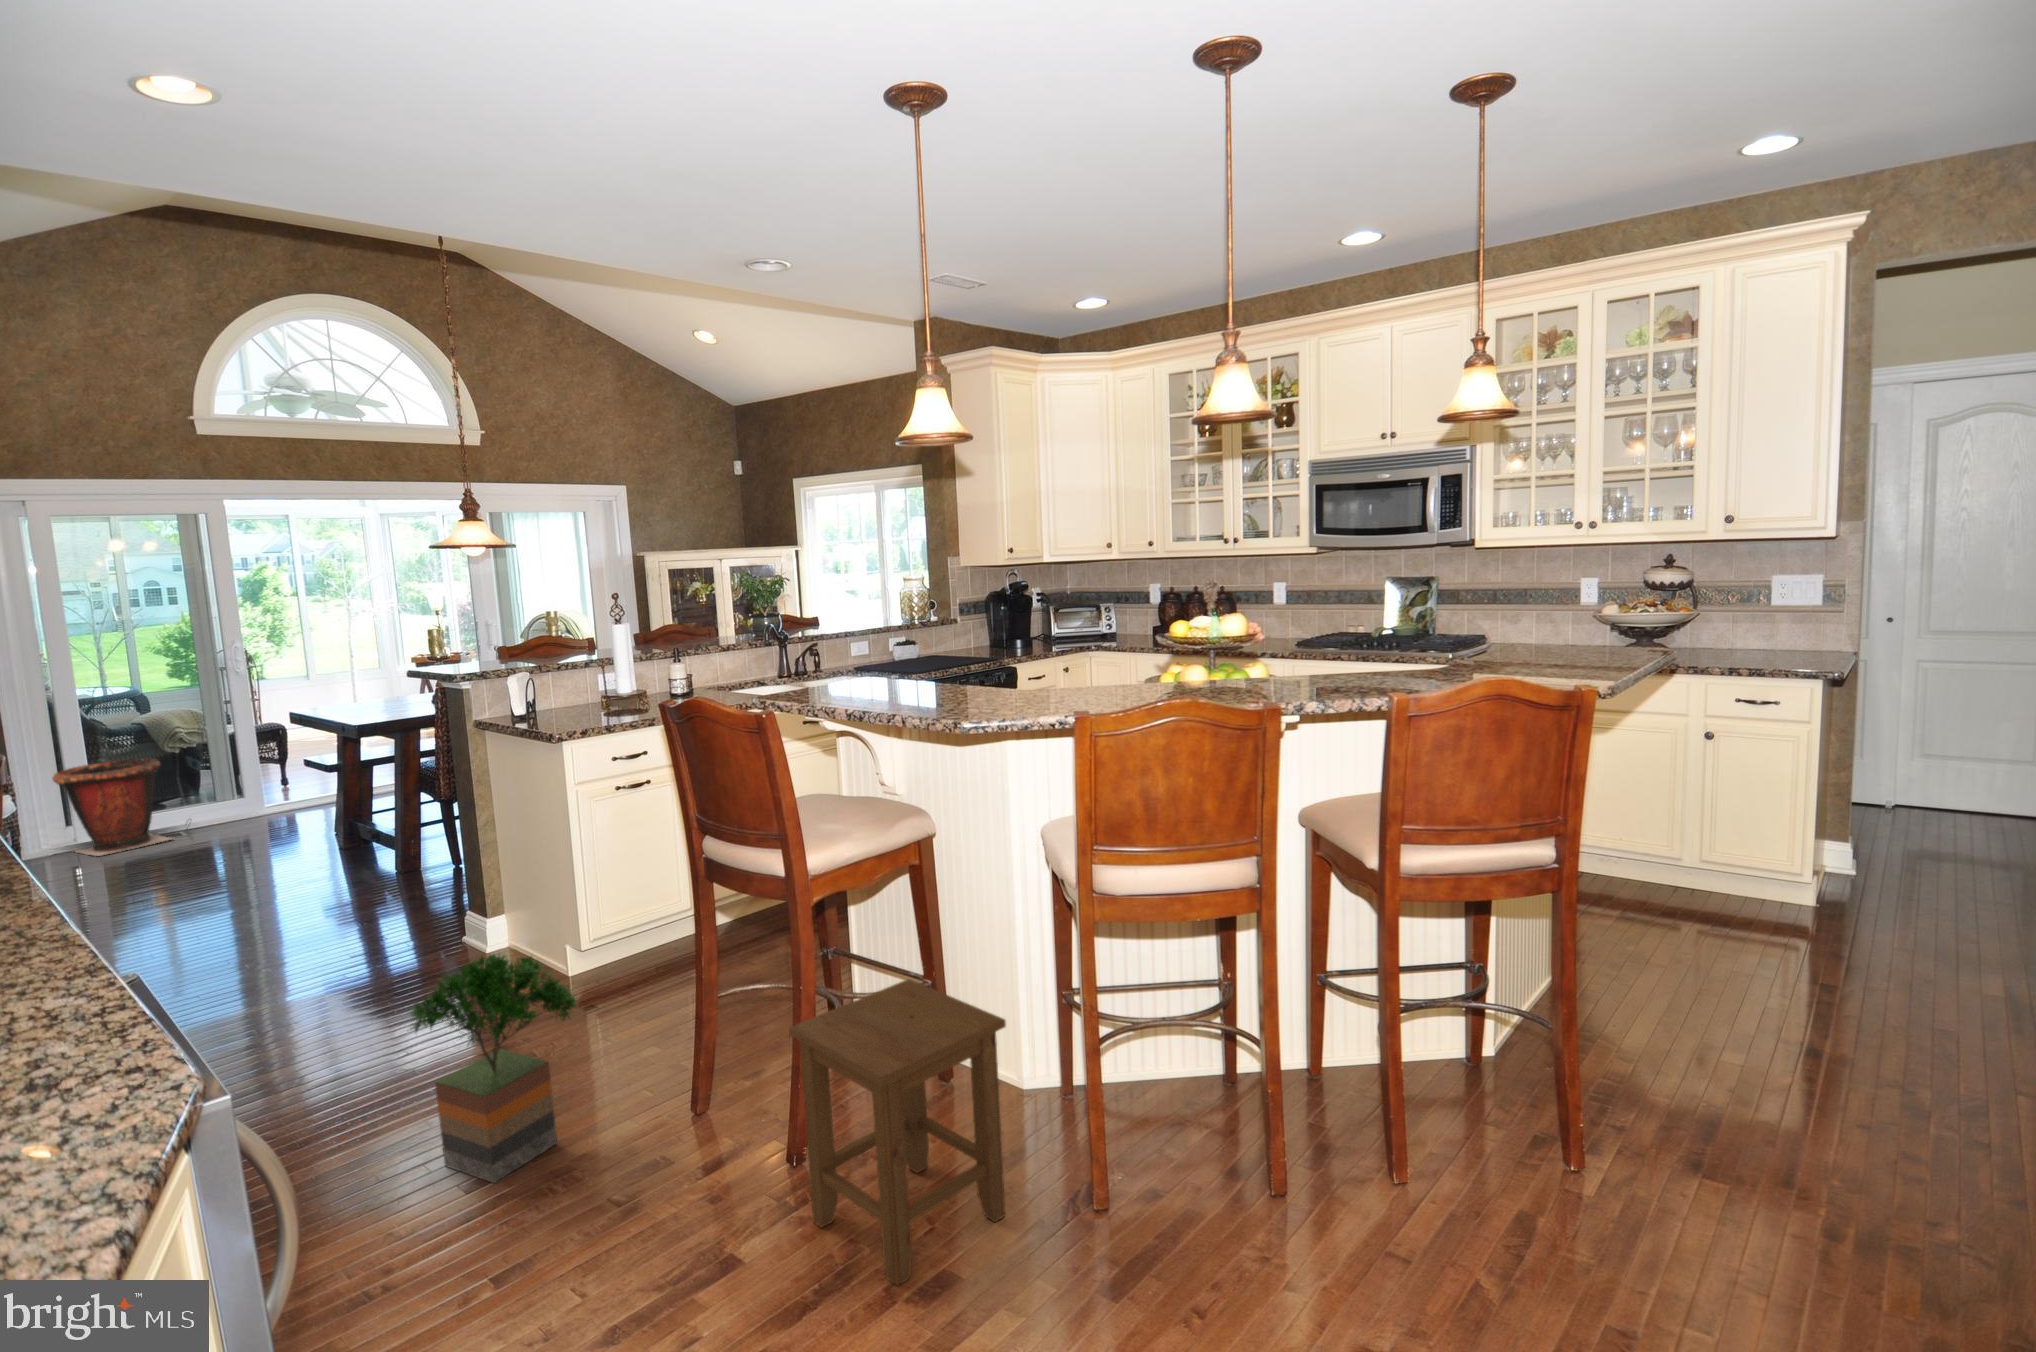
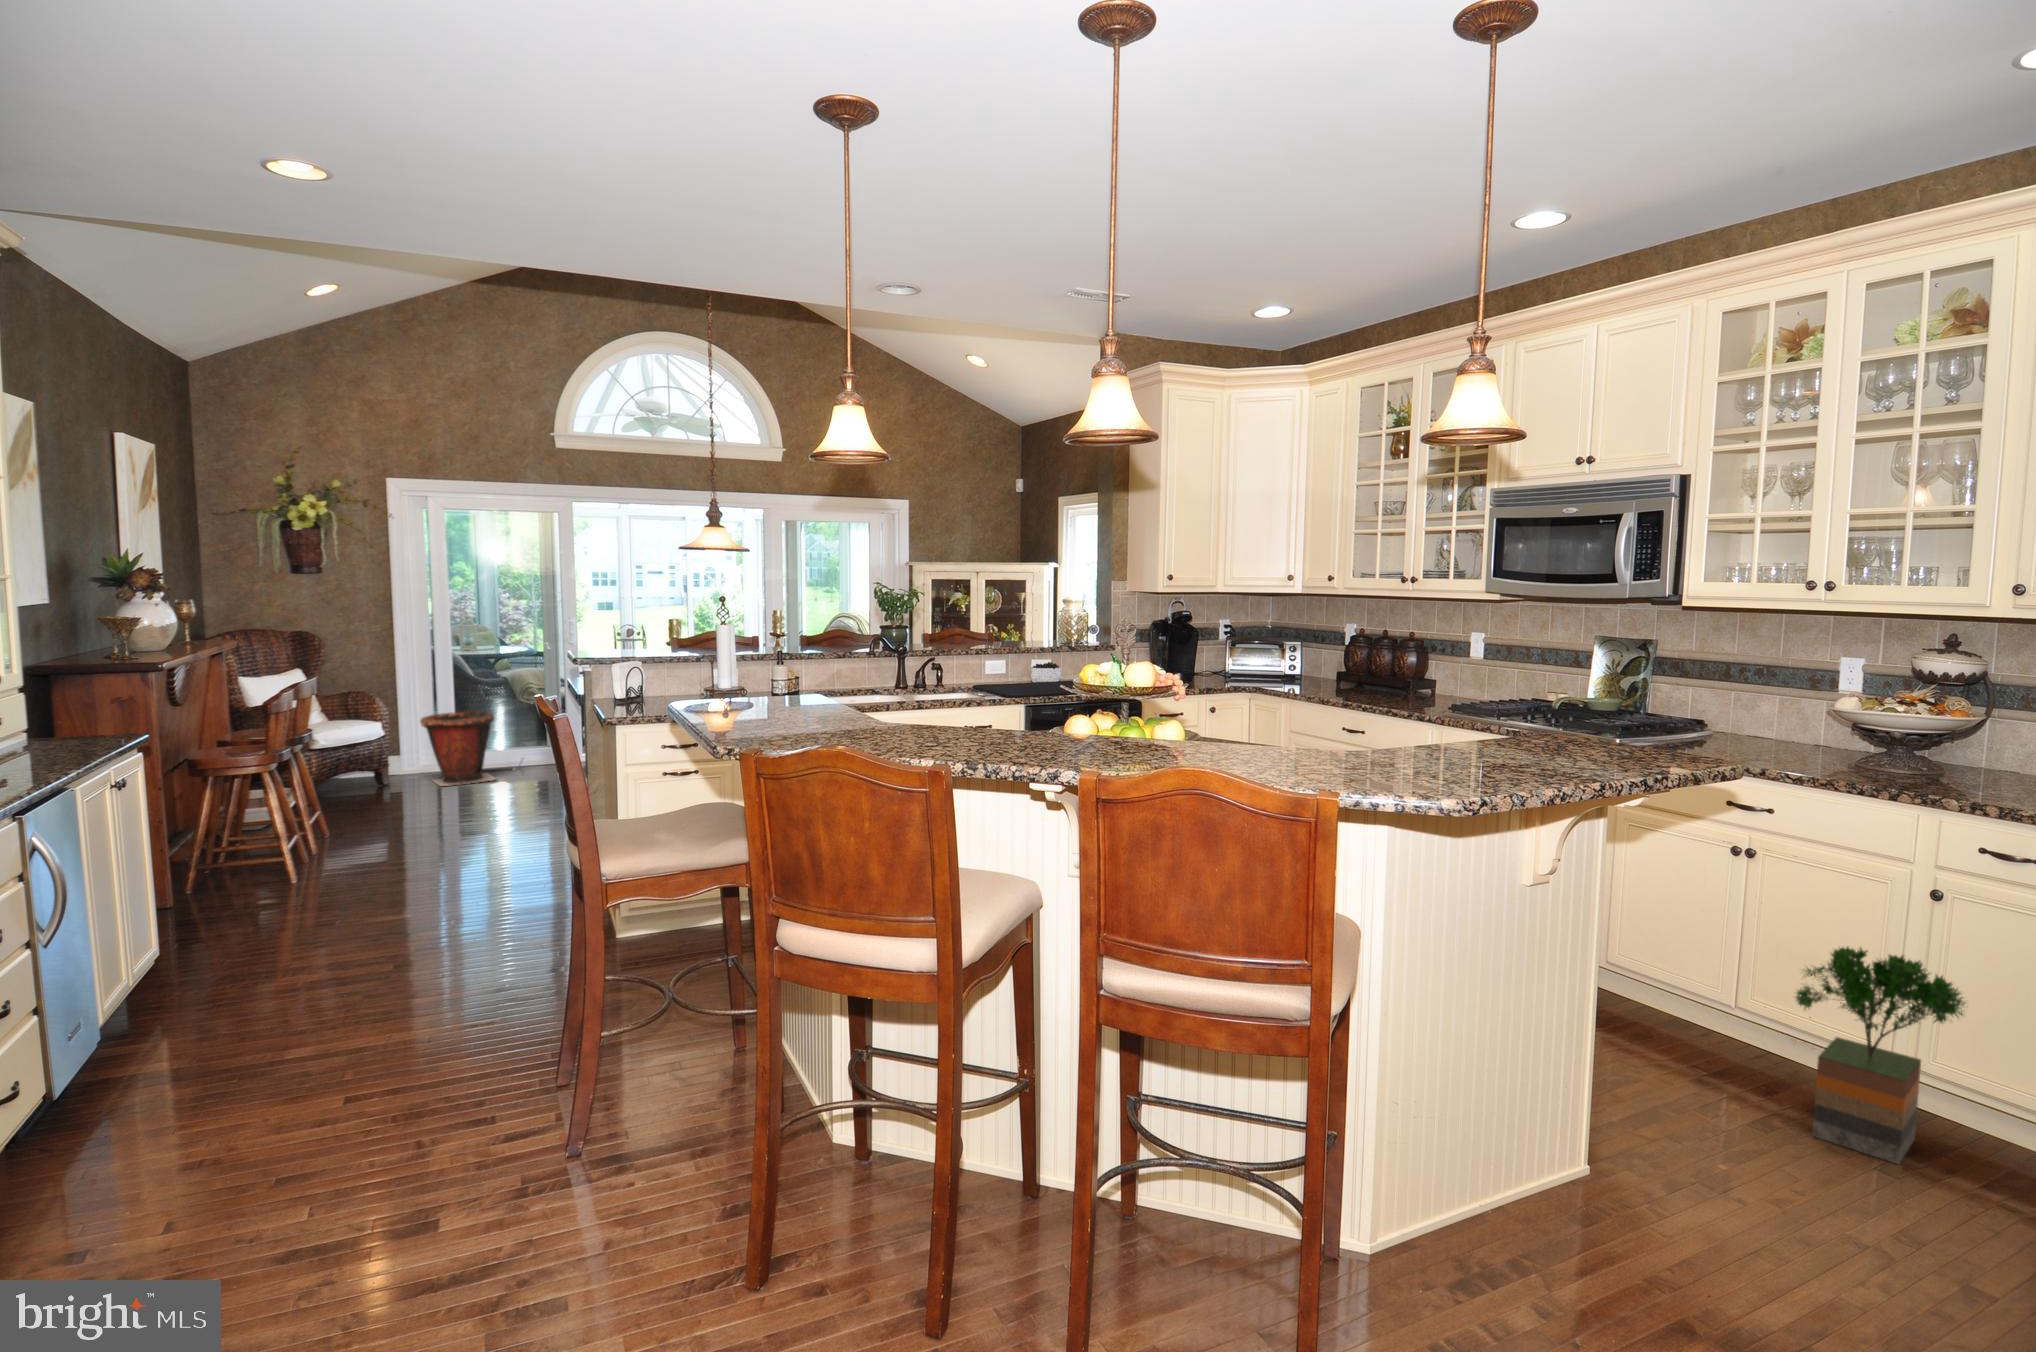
potted tree: present [410,954,577,1183] -> present [1794,947,1965,1164]
stool: present [789,979,1006,1286] -> none [543,1001,714,1293]

